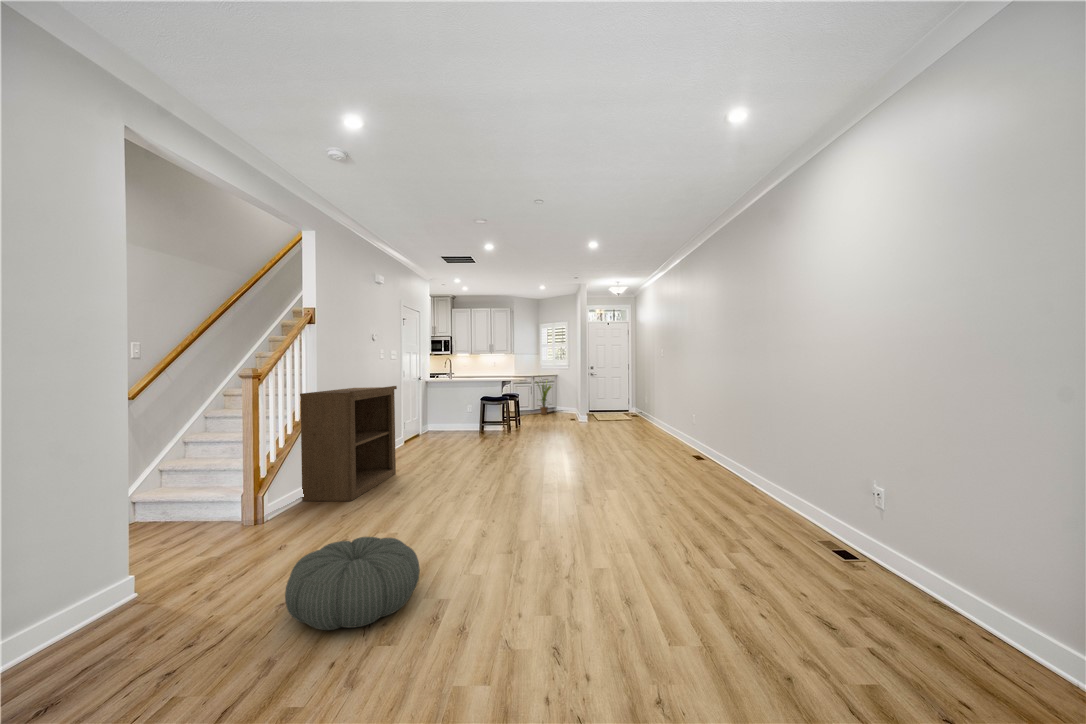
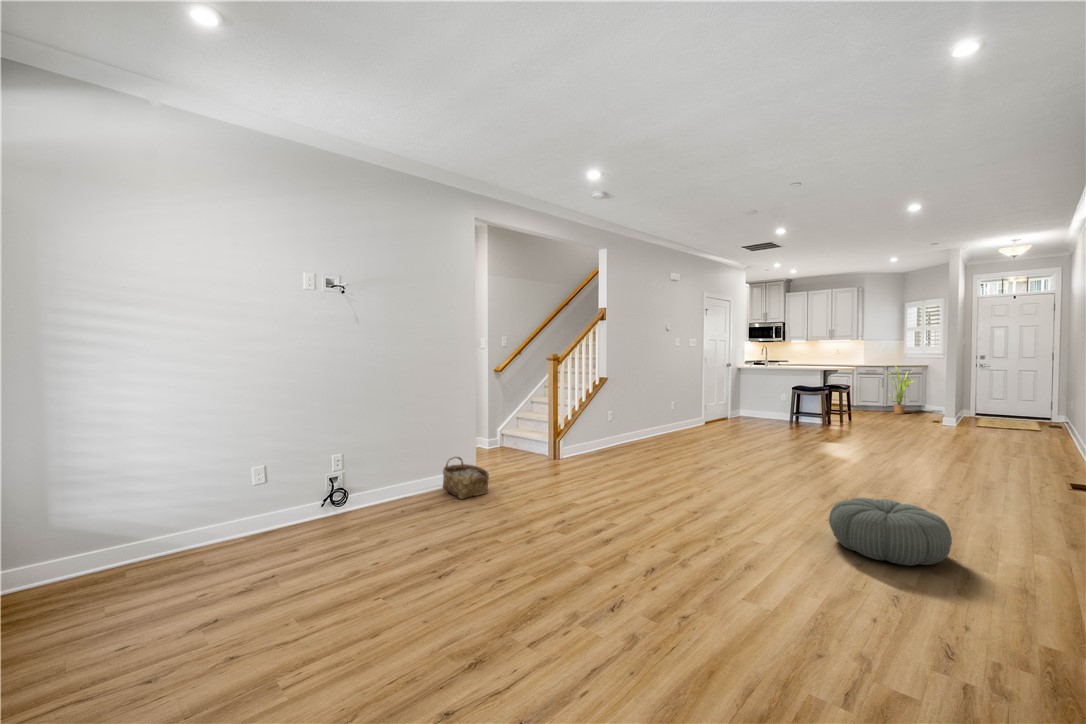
bookshelf: present [300,386,397,501] -> none [590,370,673,458]
pouf: present [285,537,420,630] -> present [829,498,952,566]
woven basket: none [58,568,181,653] -> present [443,457,489,499]

